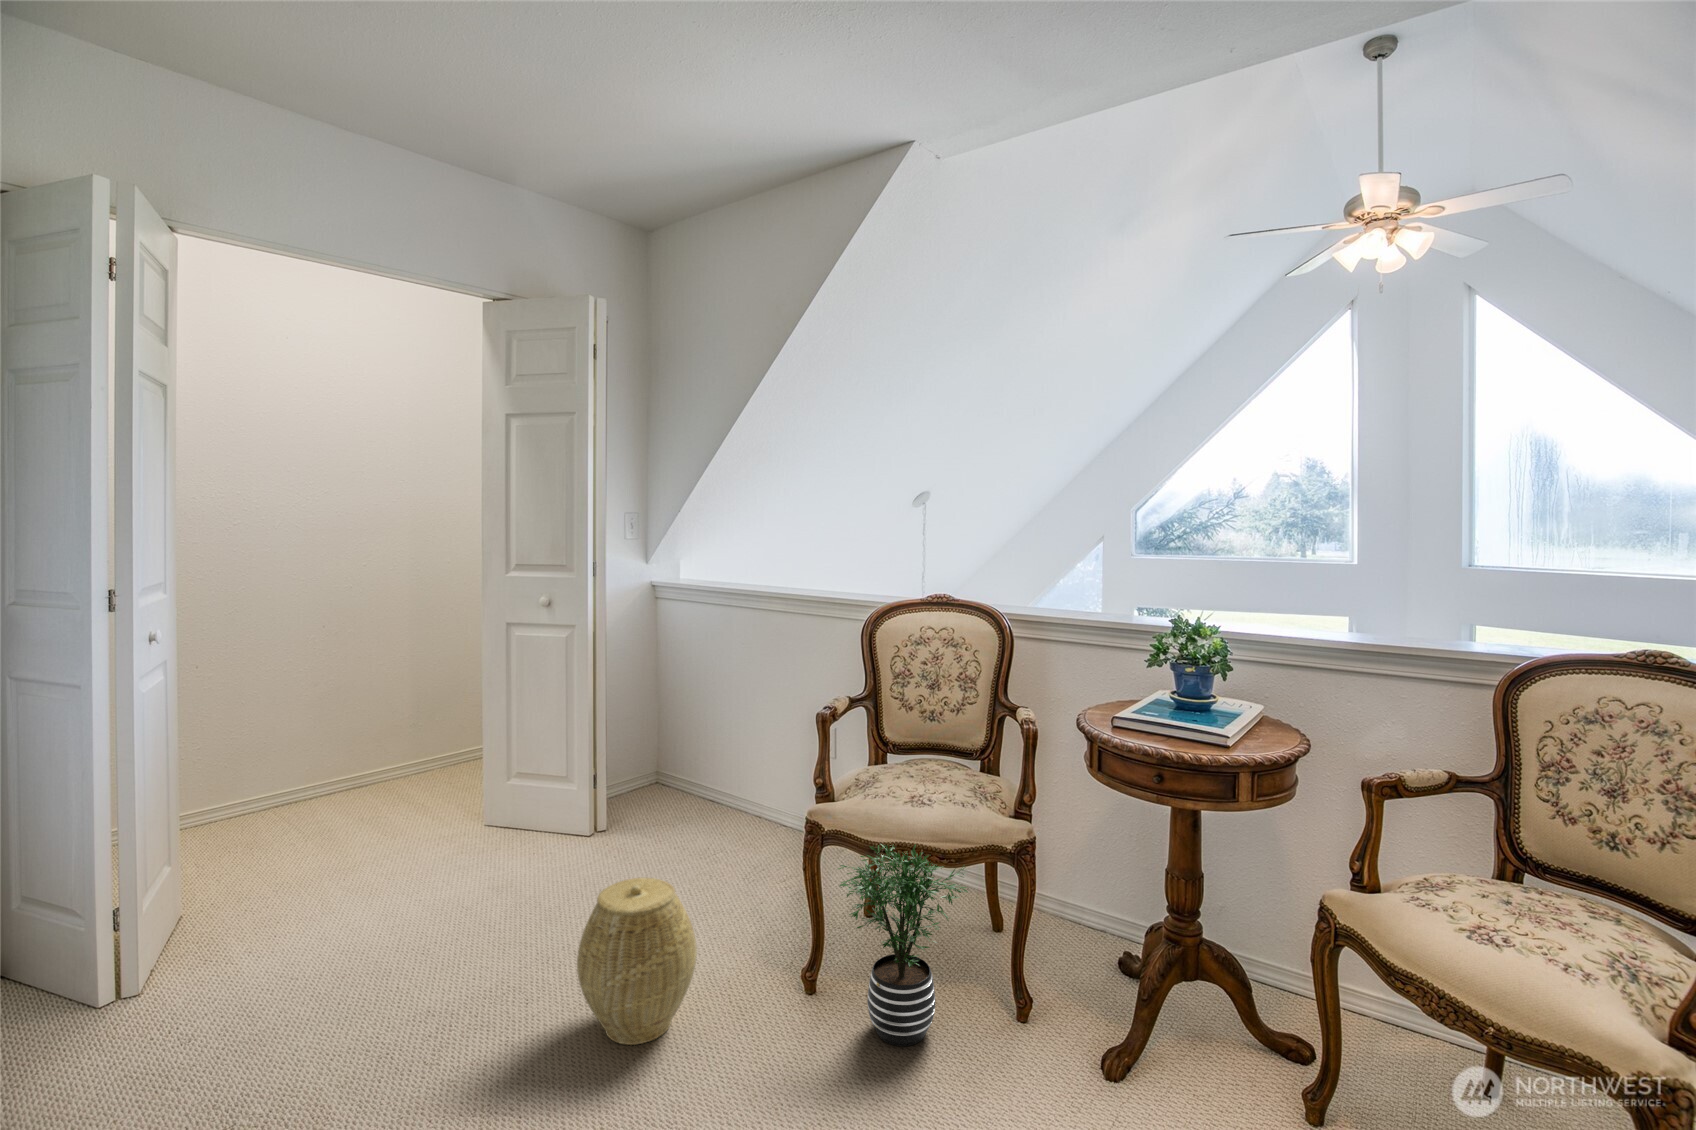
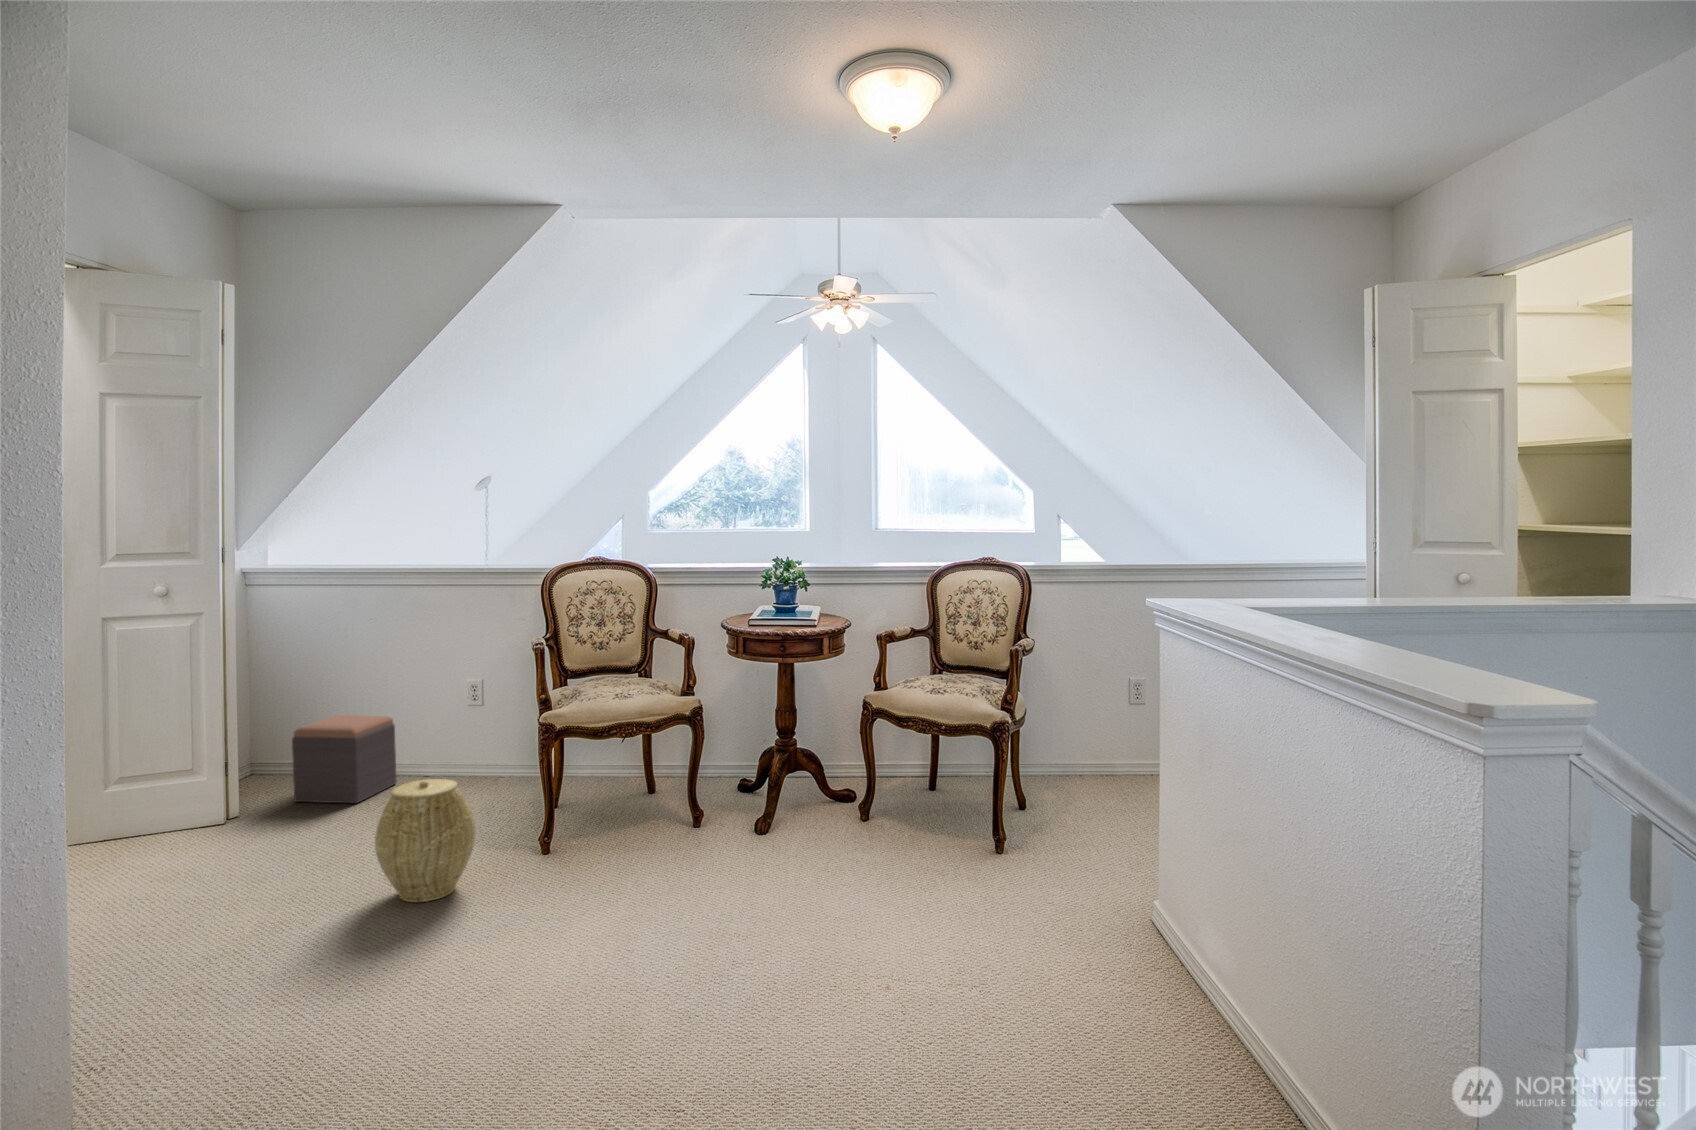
footstool: none [657,738,754,843] -> present [292,715,397,803]
potted plant: present [838,844,968,1046] -> none [574,718,670,853]

